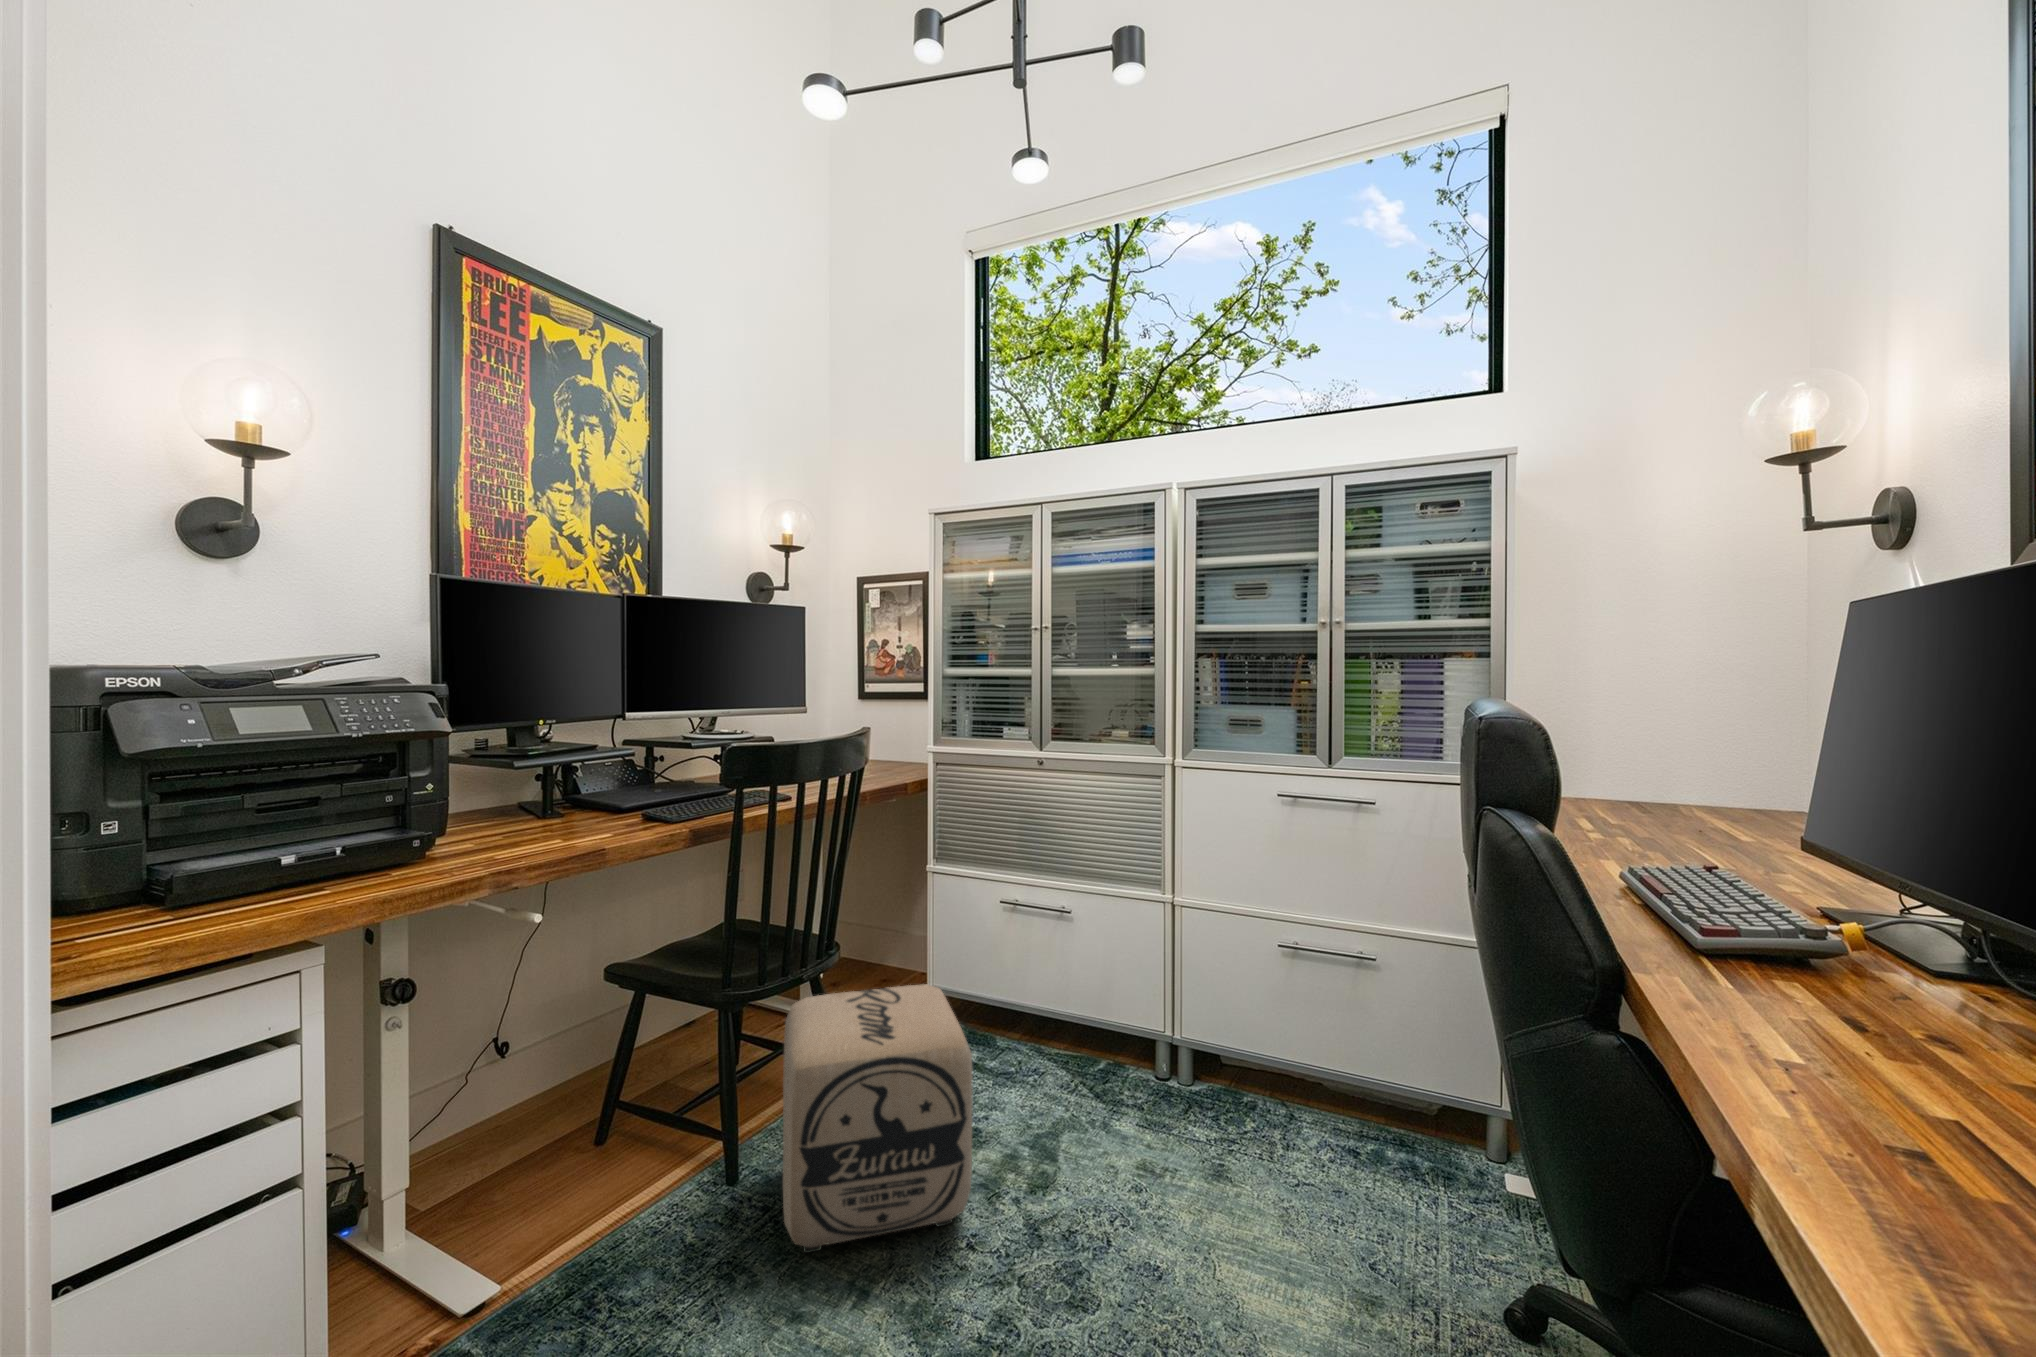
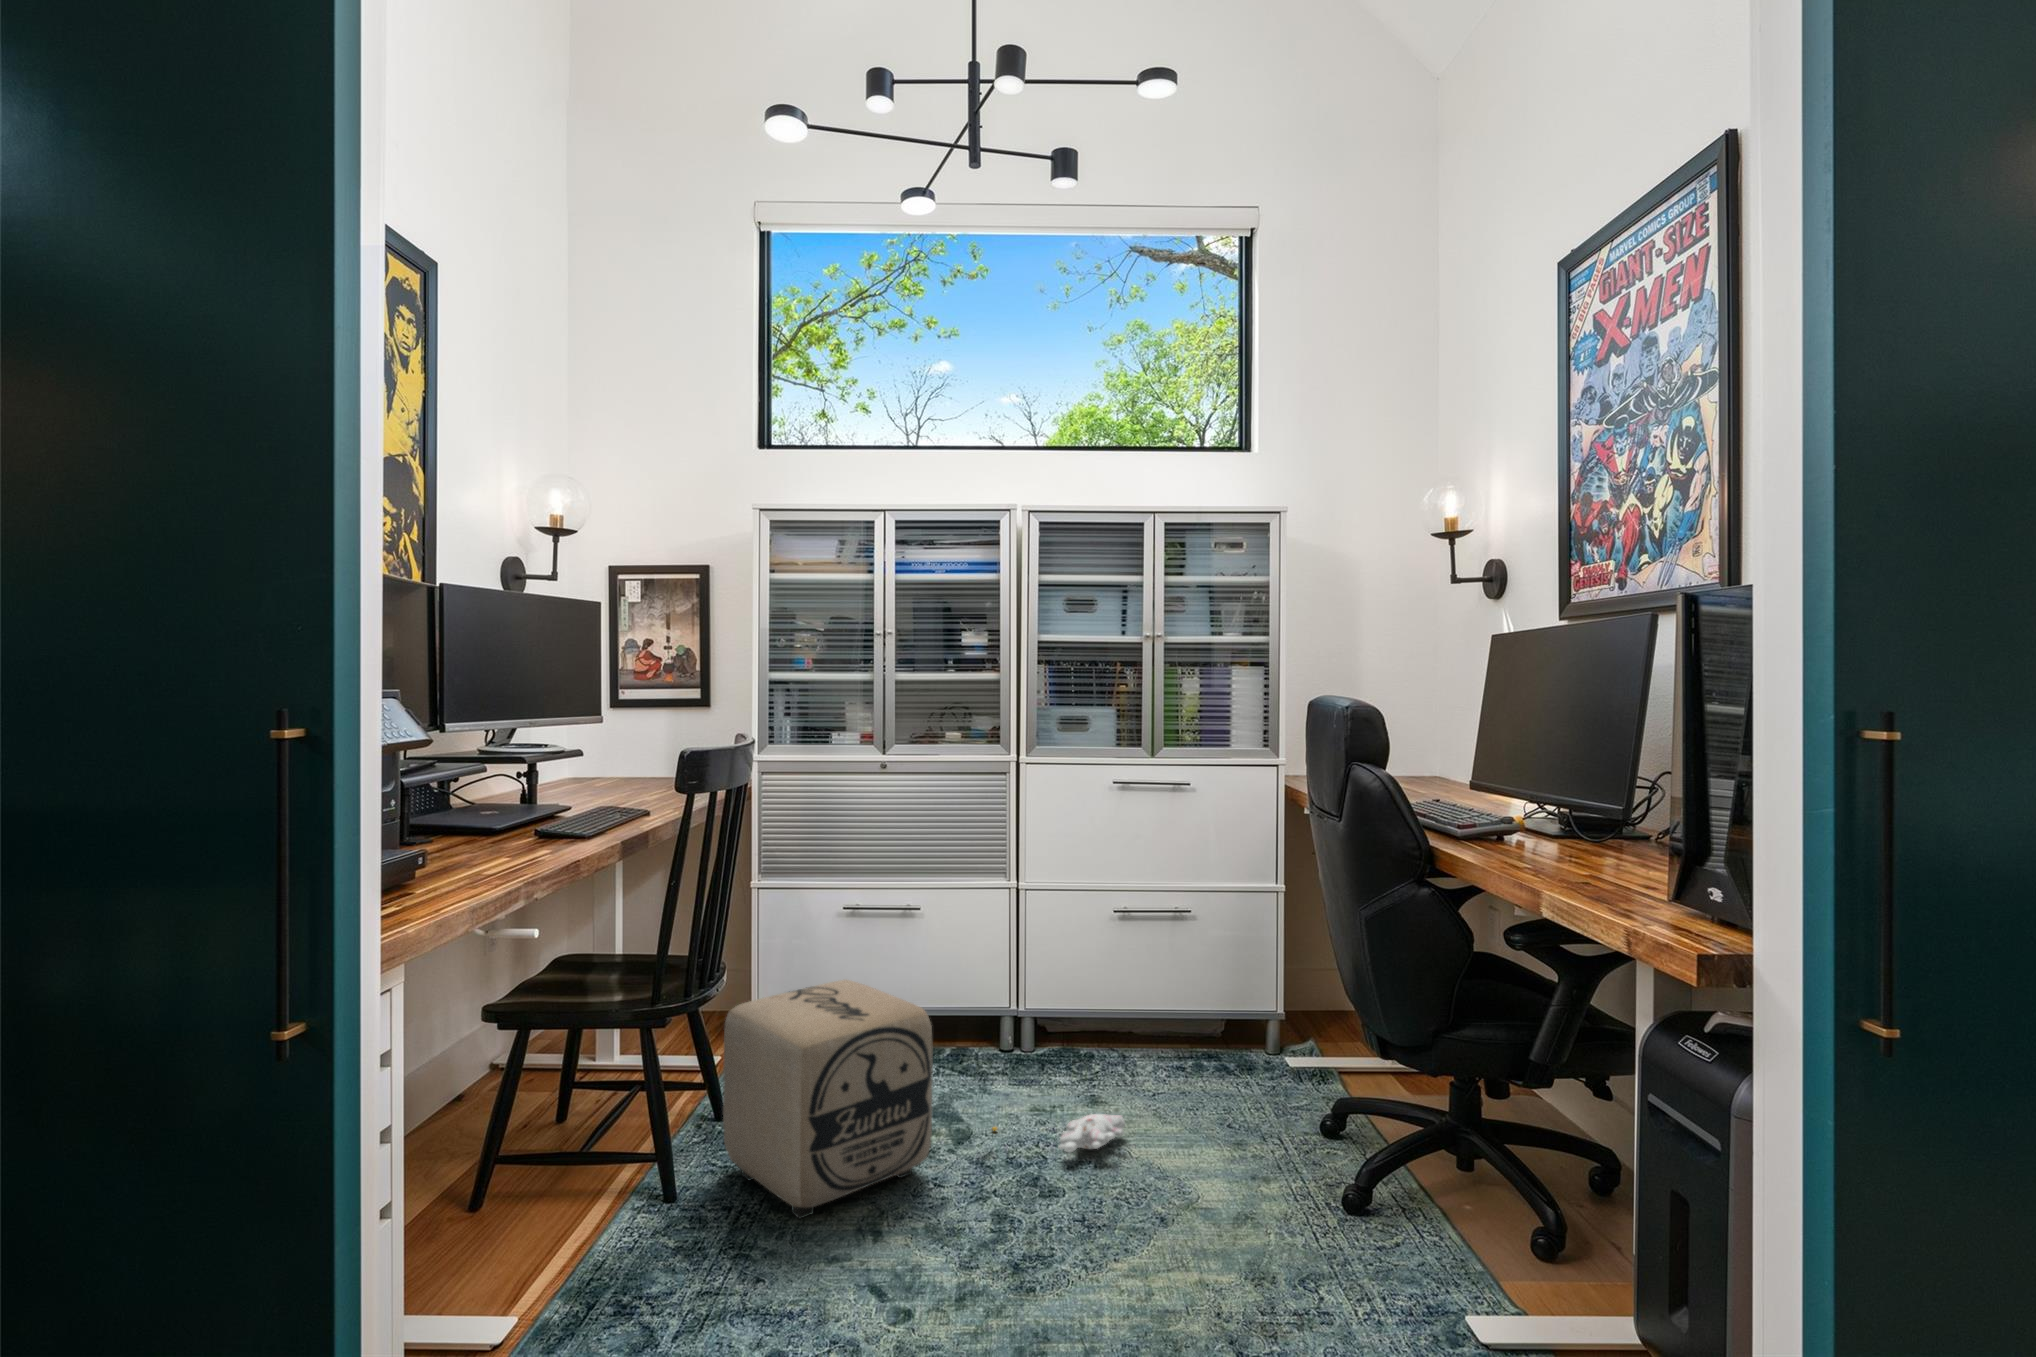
plush toy: none [1075,1181,1224,1258] -> present [992,1114,1125,1152]

